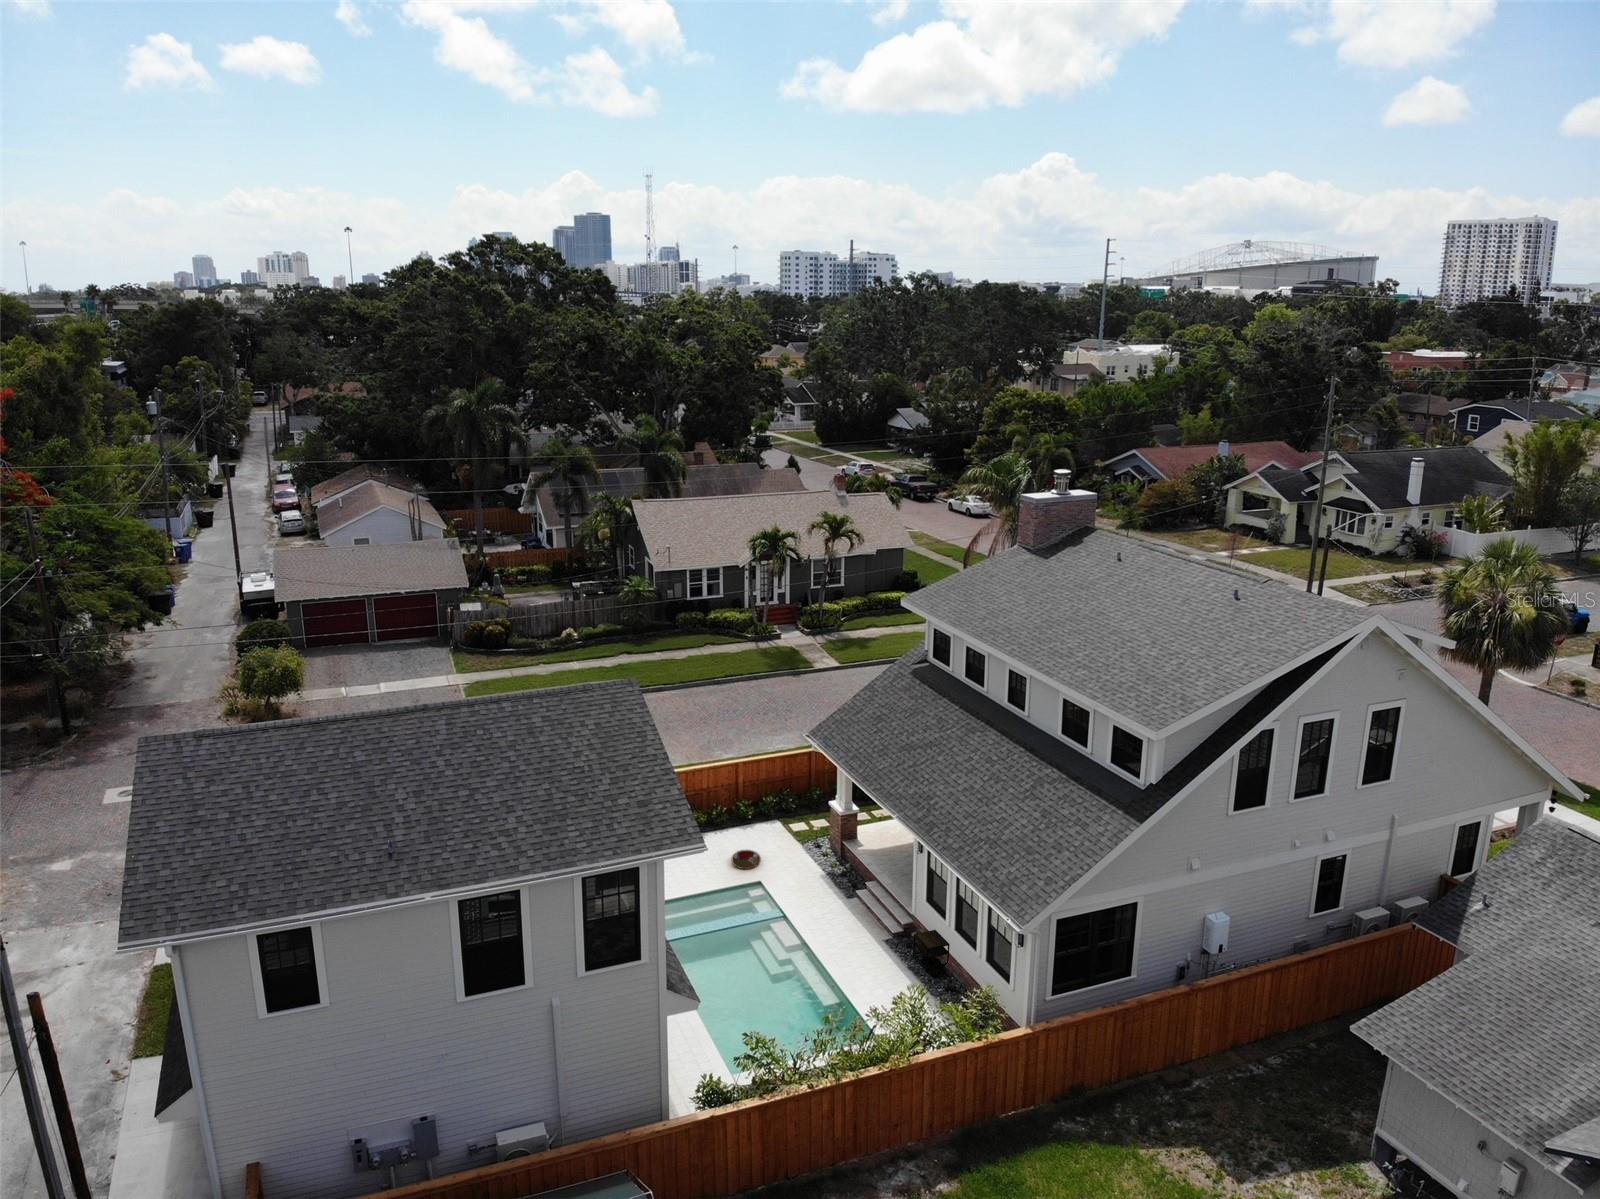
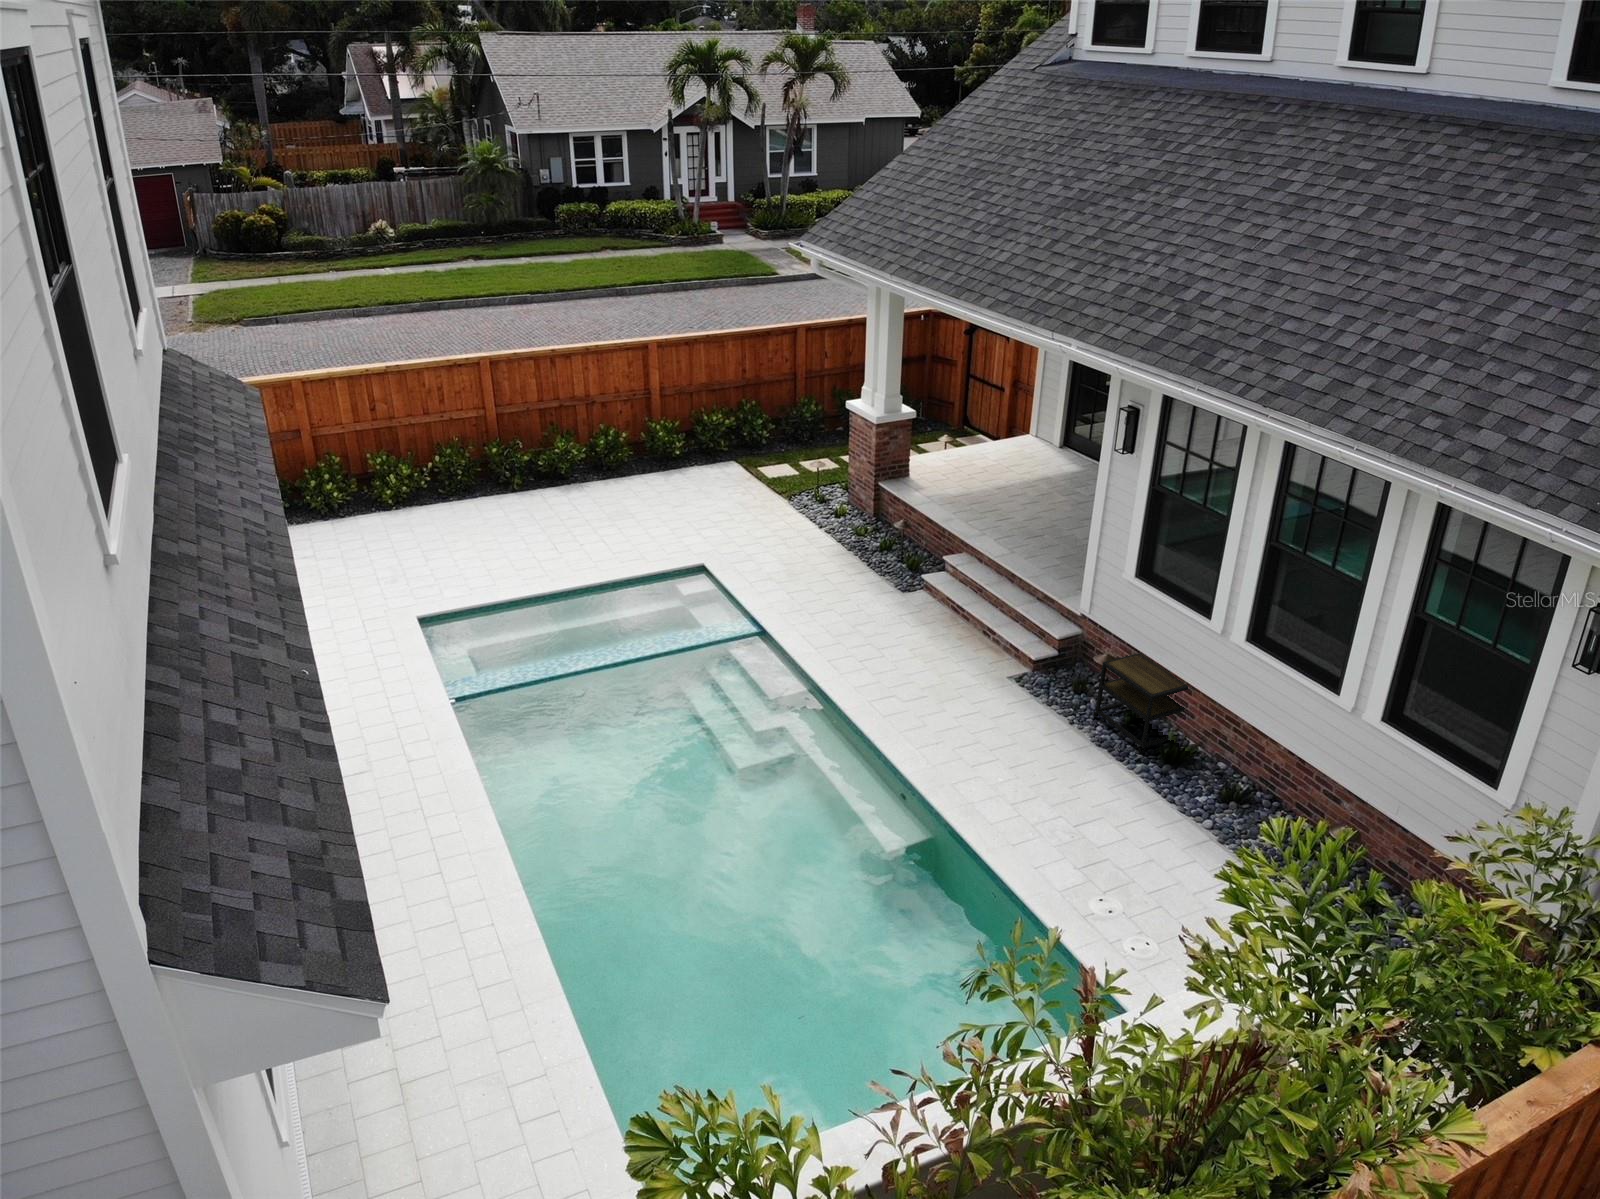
pouf: present [732,850,761,869] -> none [637,504,702,543]

